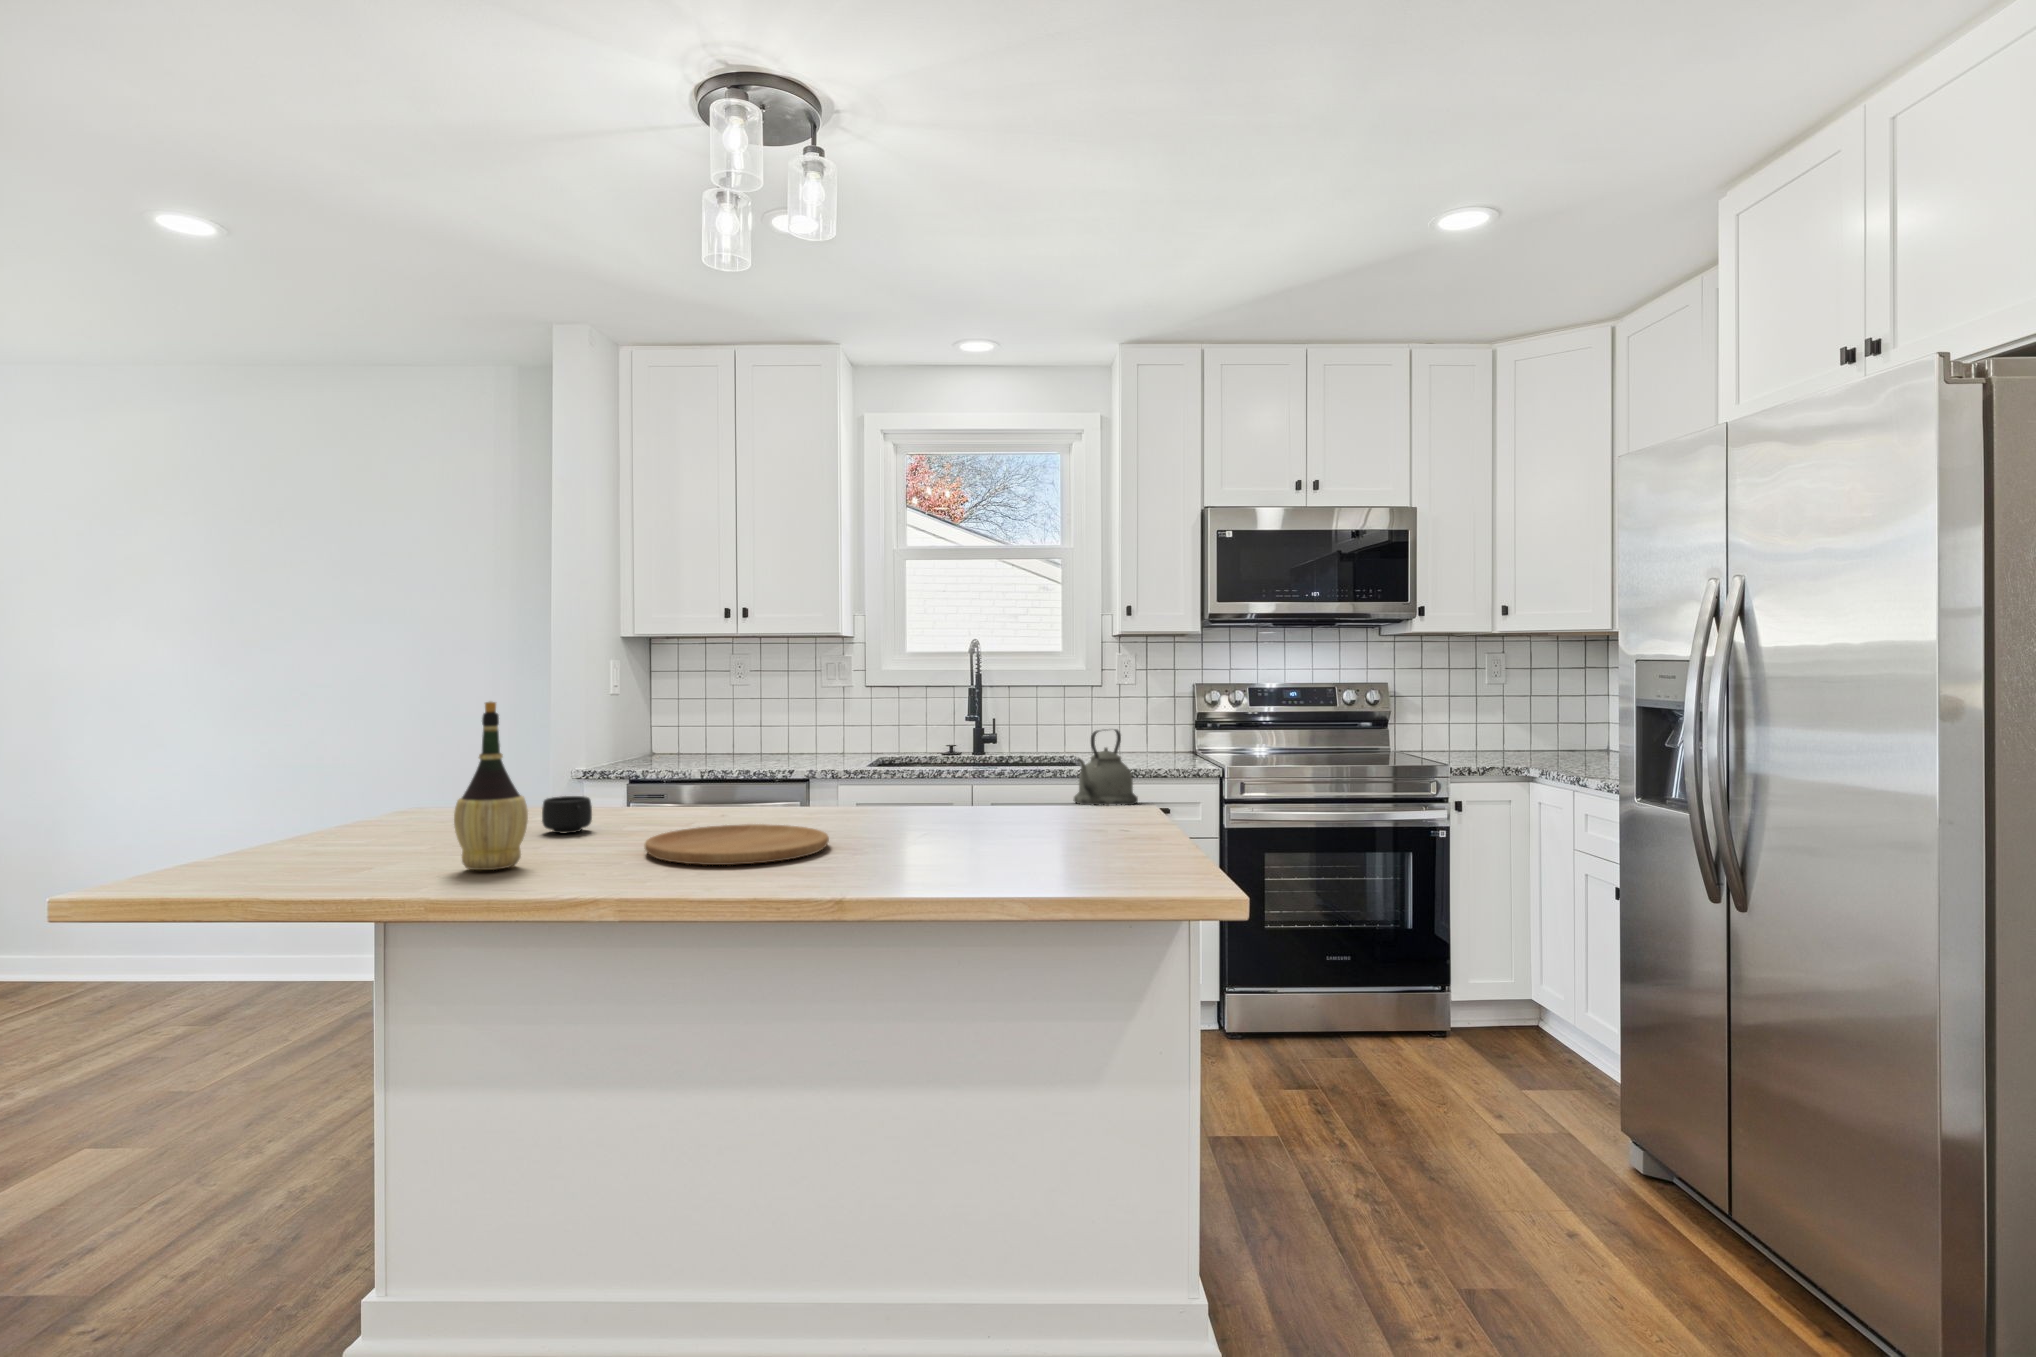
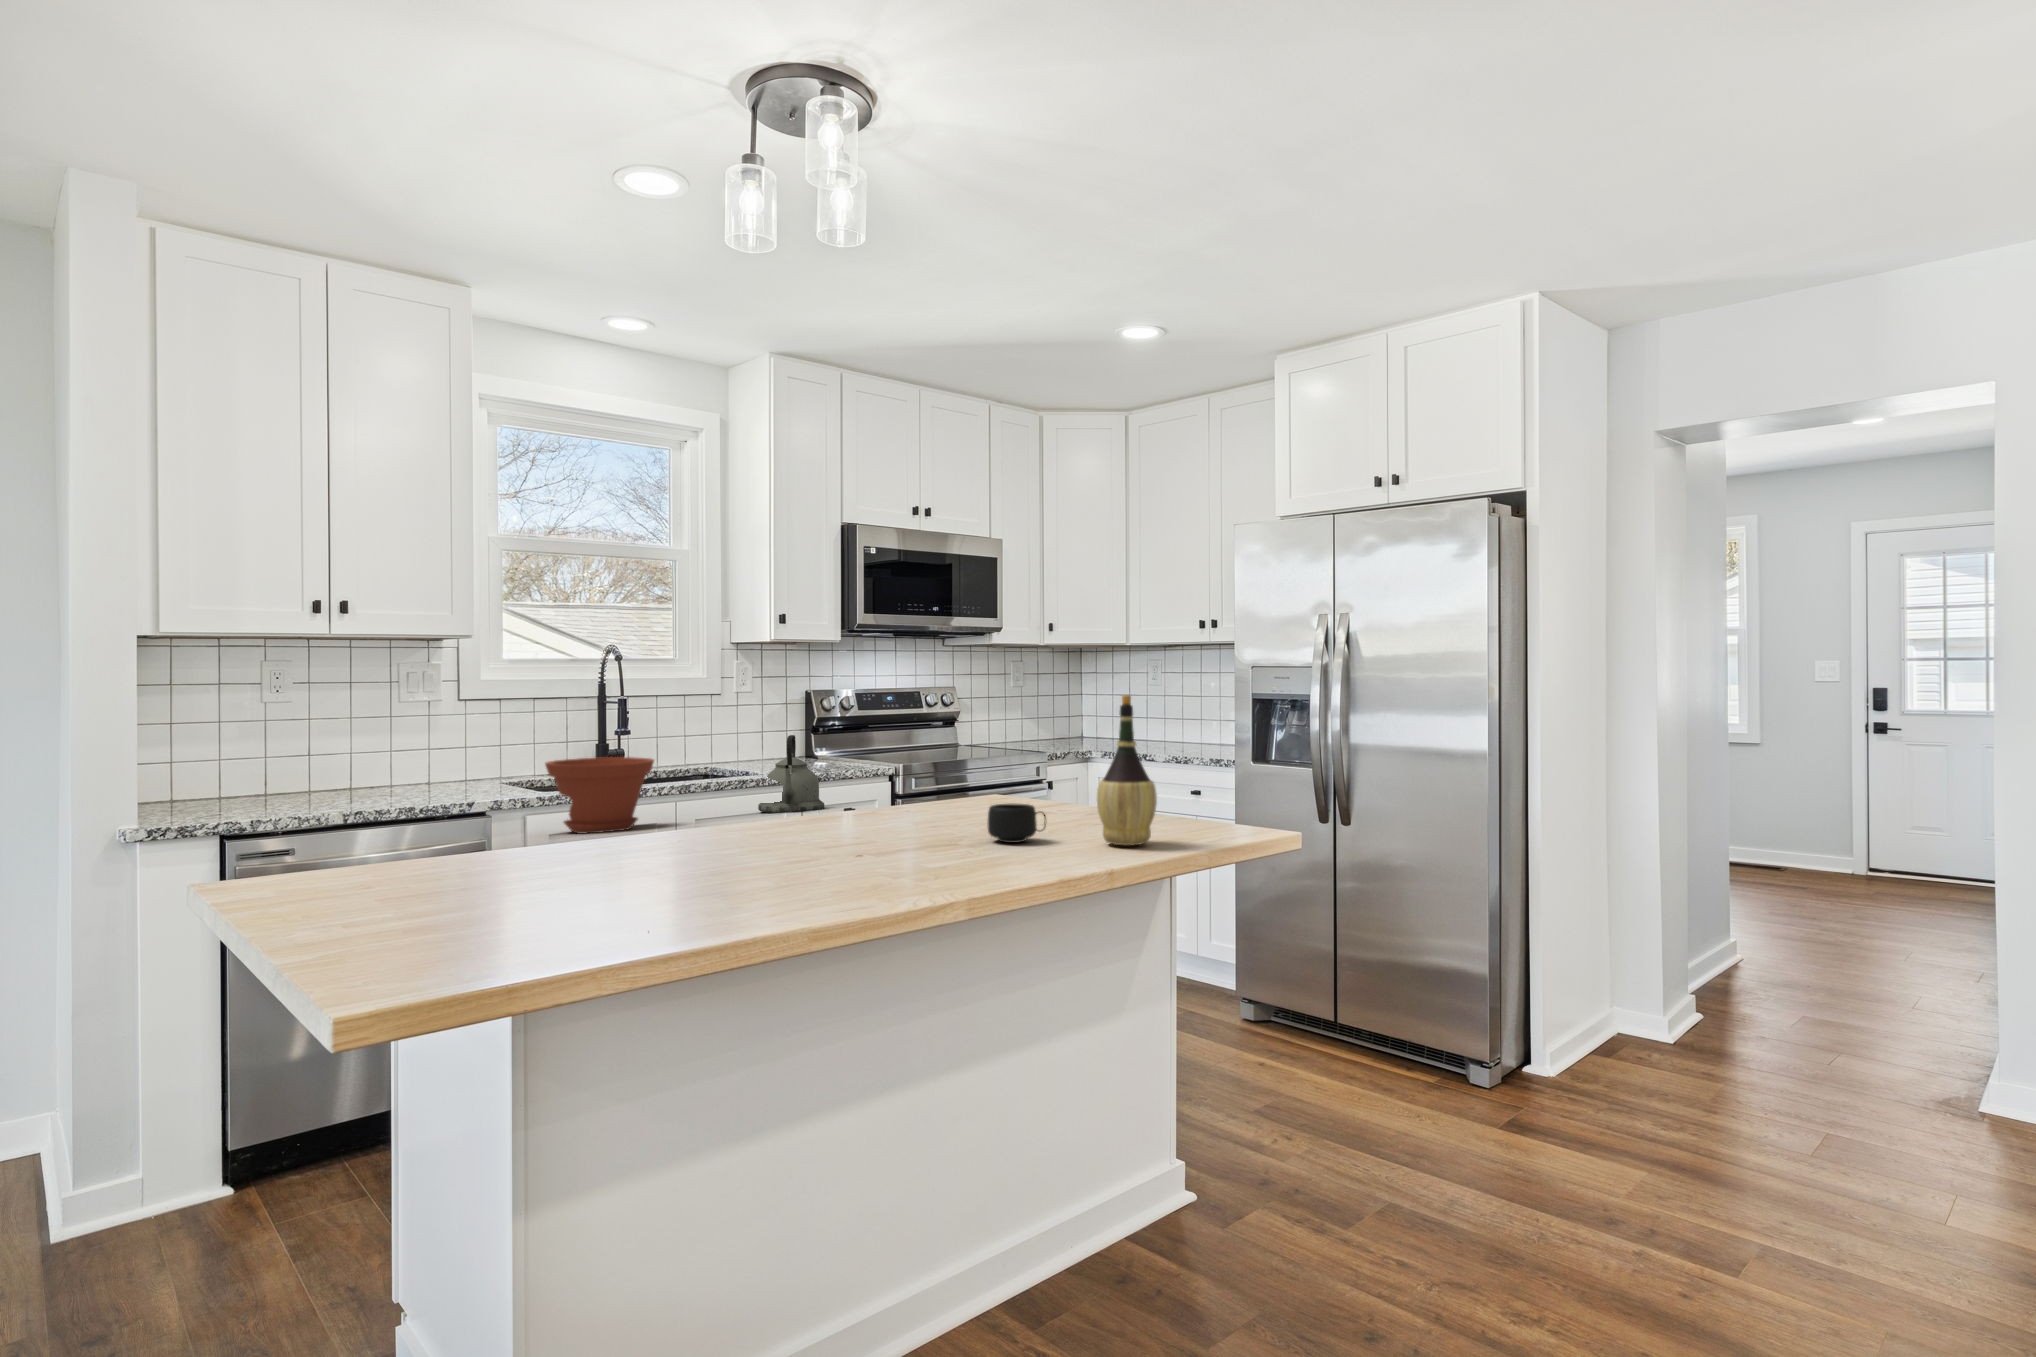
wine bottle: present [454,701,528,870] -> present [1097,695,1157,845]
plant pot: none [857,740,948,806] -> present [545,757,654,833]
mug: present [542,796,592,834] -> present [988,804,1046,843]
cutting board: present [645,824,829,865] -> none [754,836,950,879]

